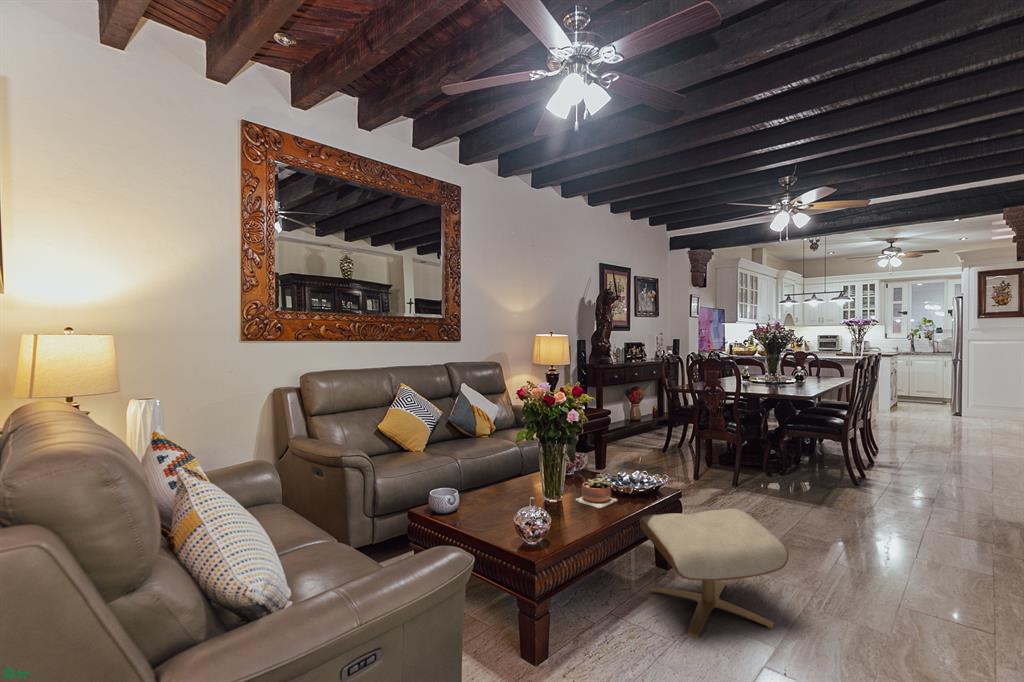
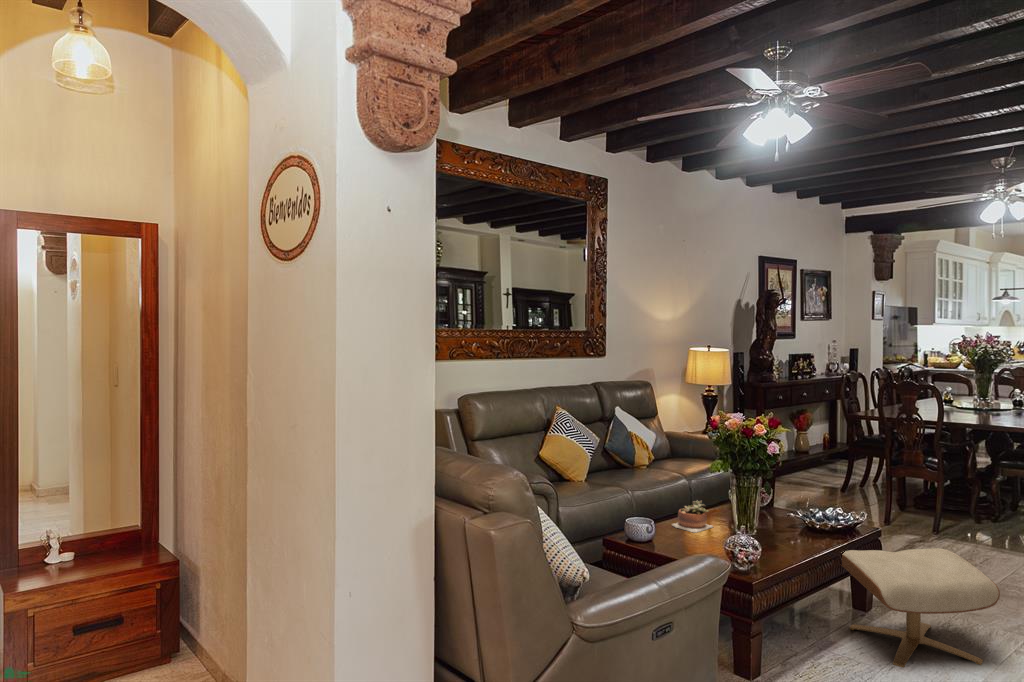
succulent plant: present [576,474,618,508] -> present [672,501,713,533]

